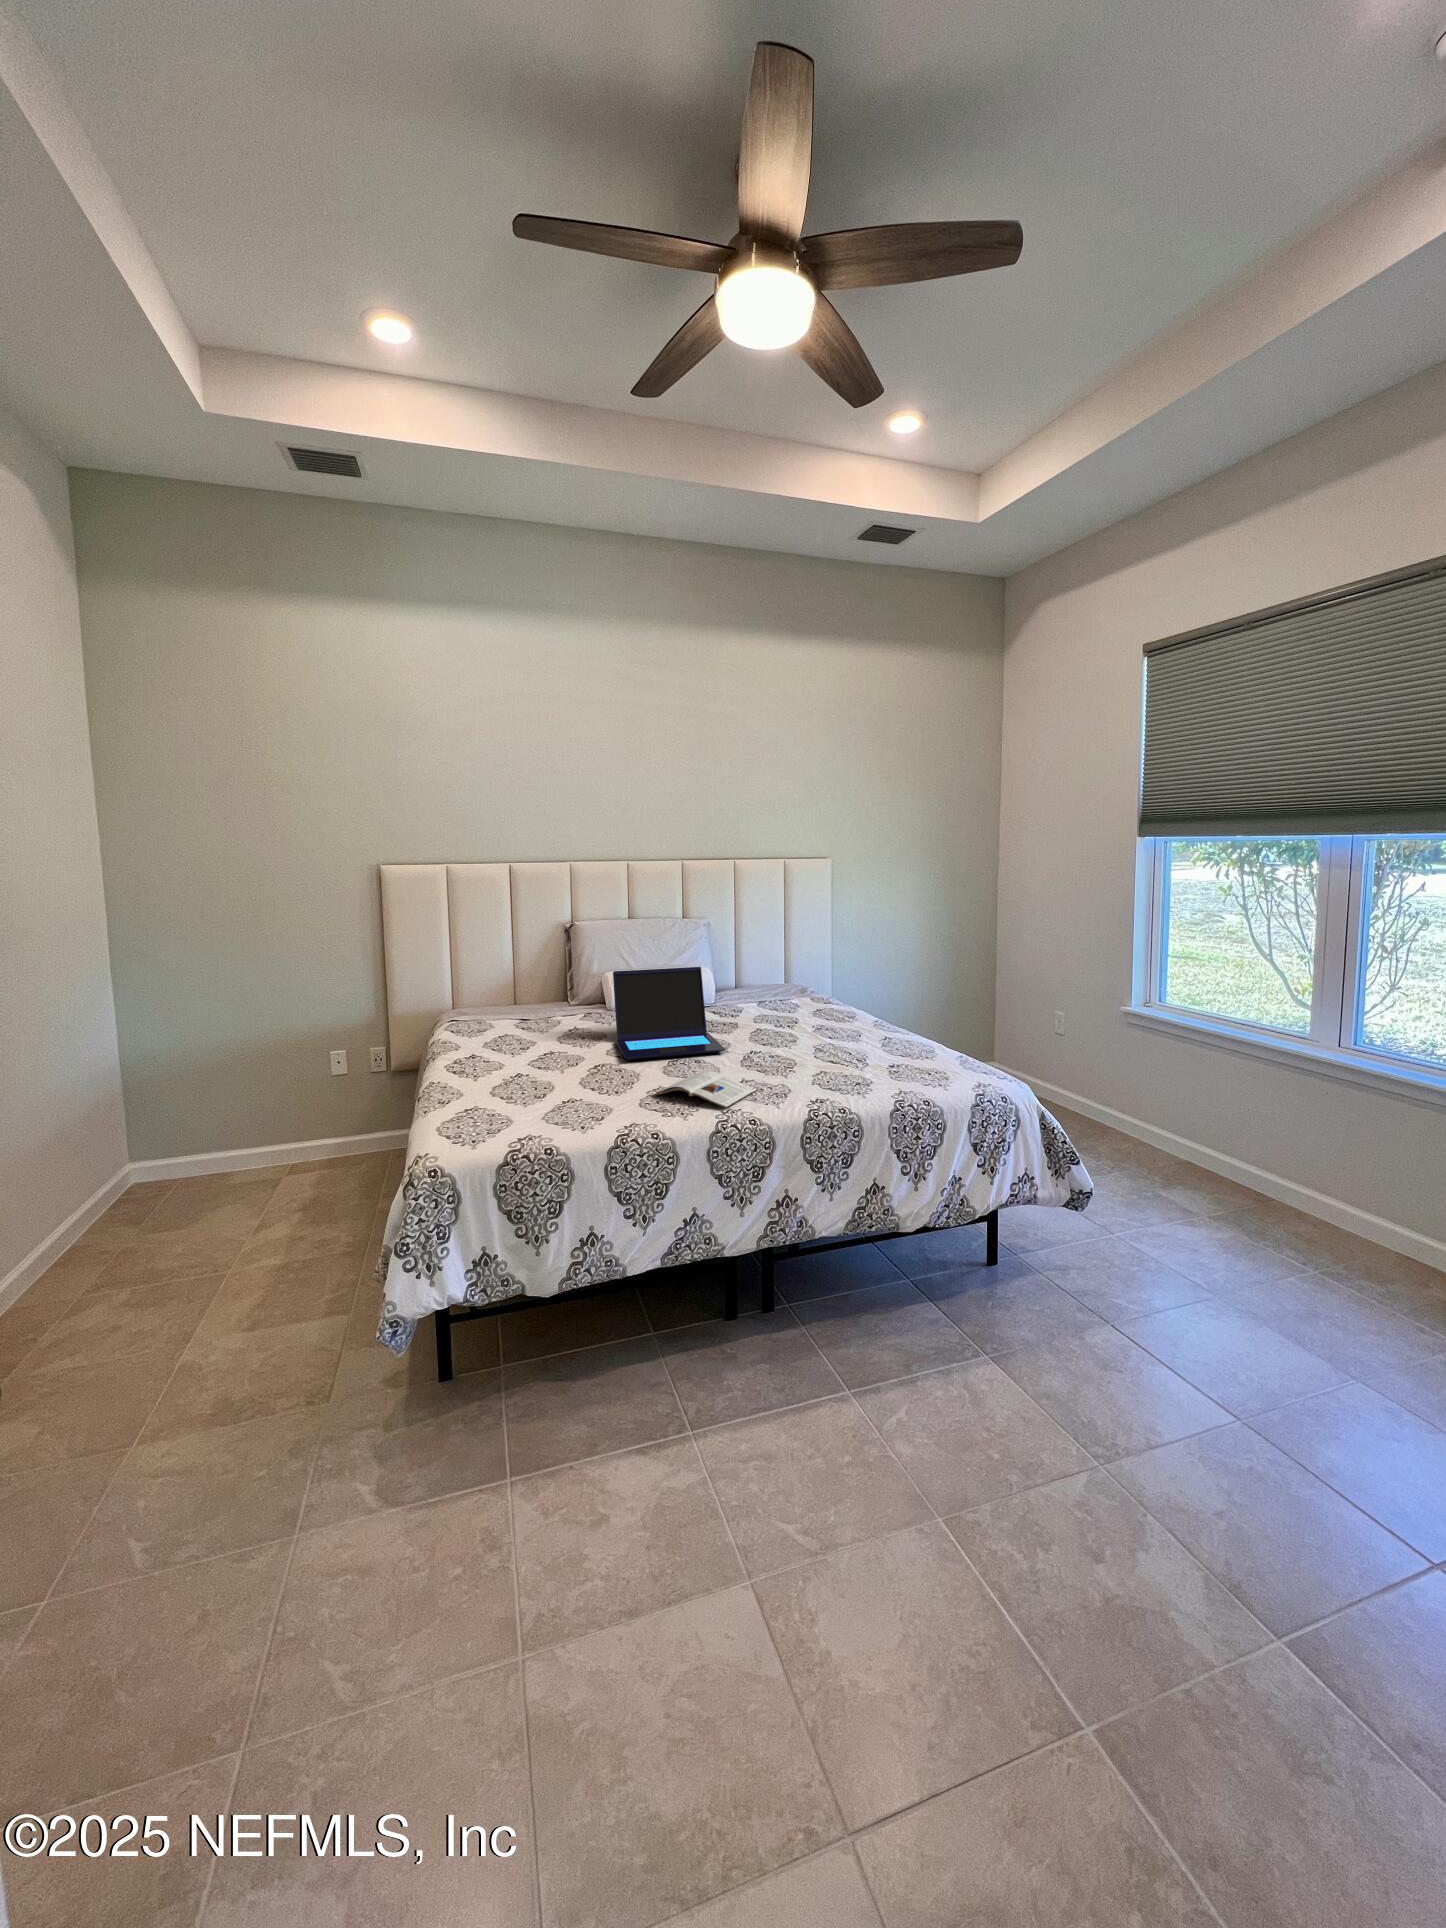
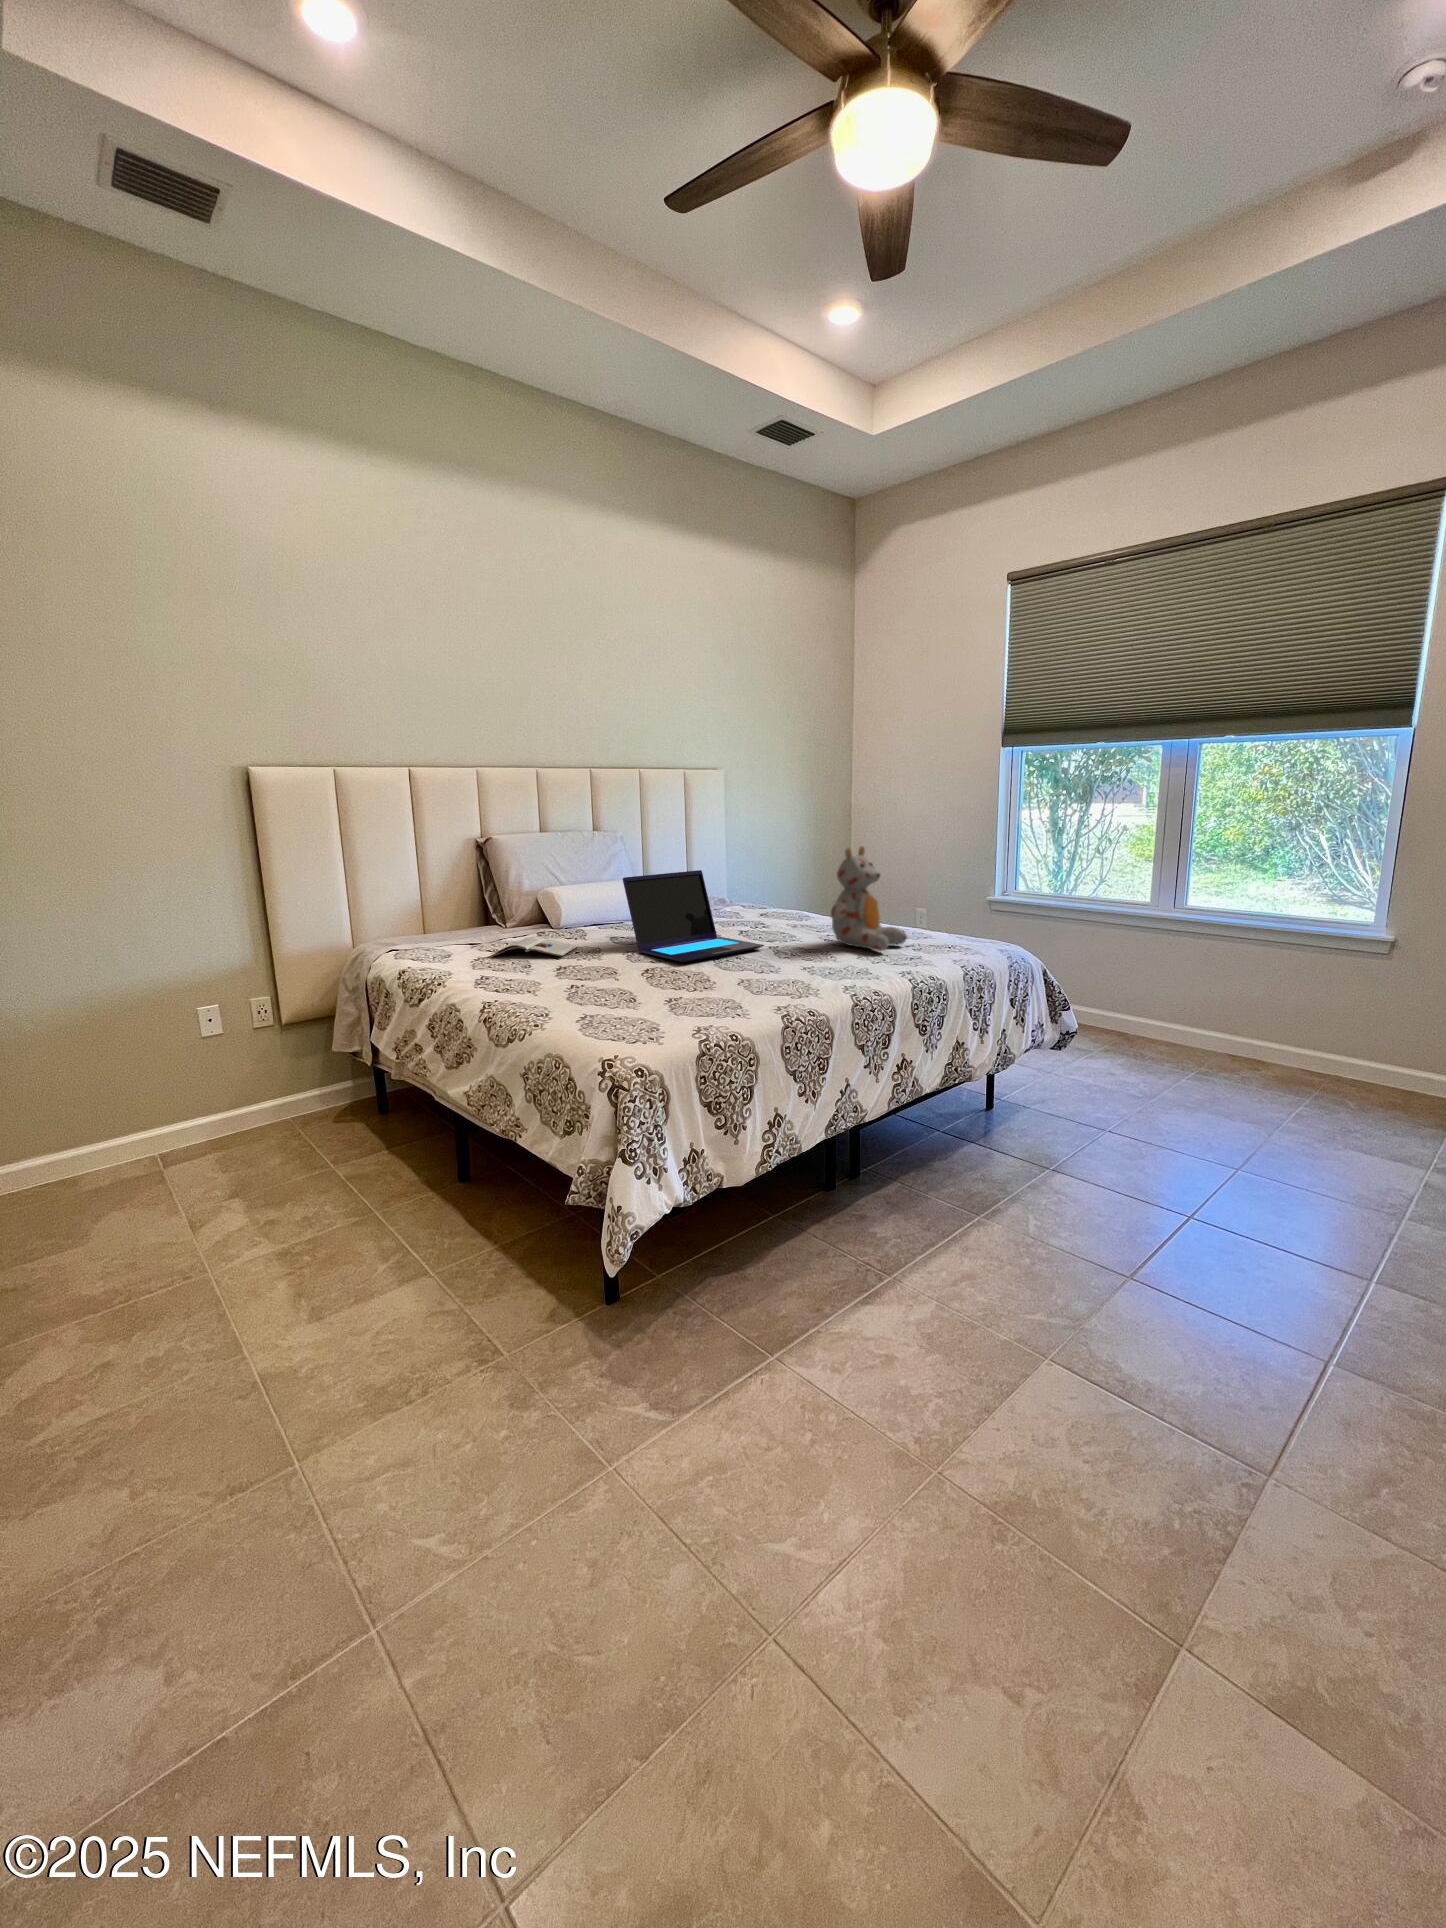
stuffed bear: none [785,957,871,1071] -> present [831,846,907,951]
magazine: present [655,1071,756,1108] -> present [491,936,578,956]

